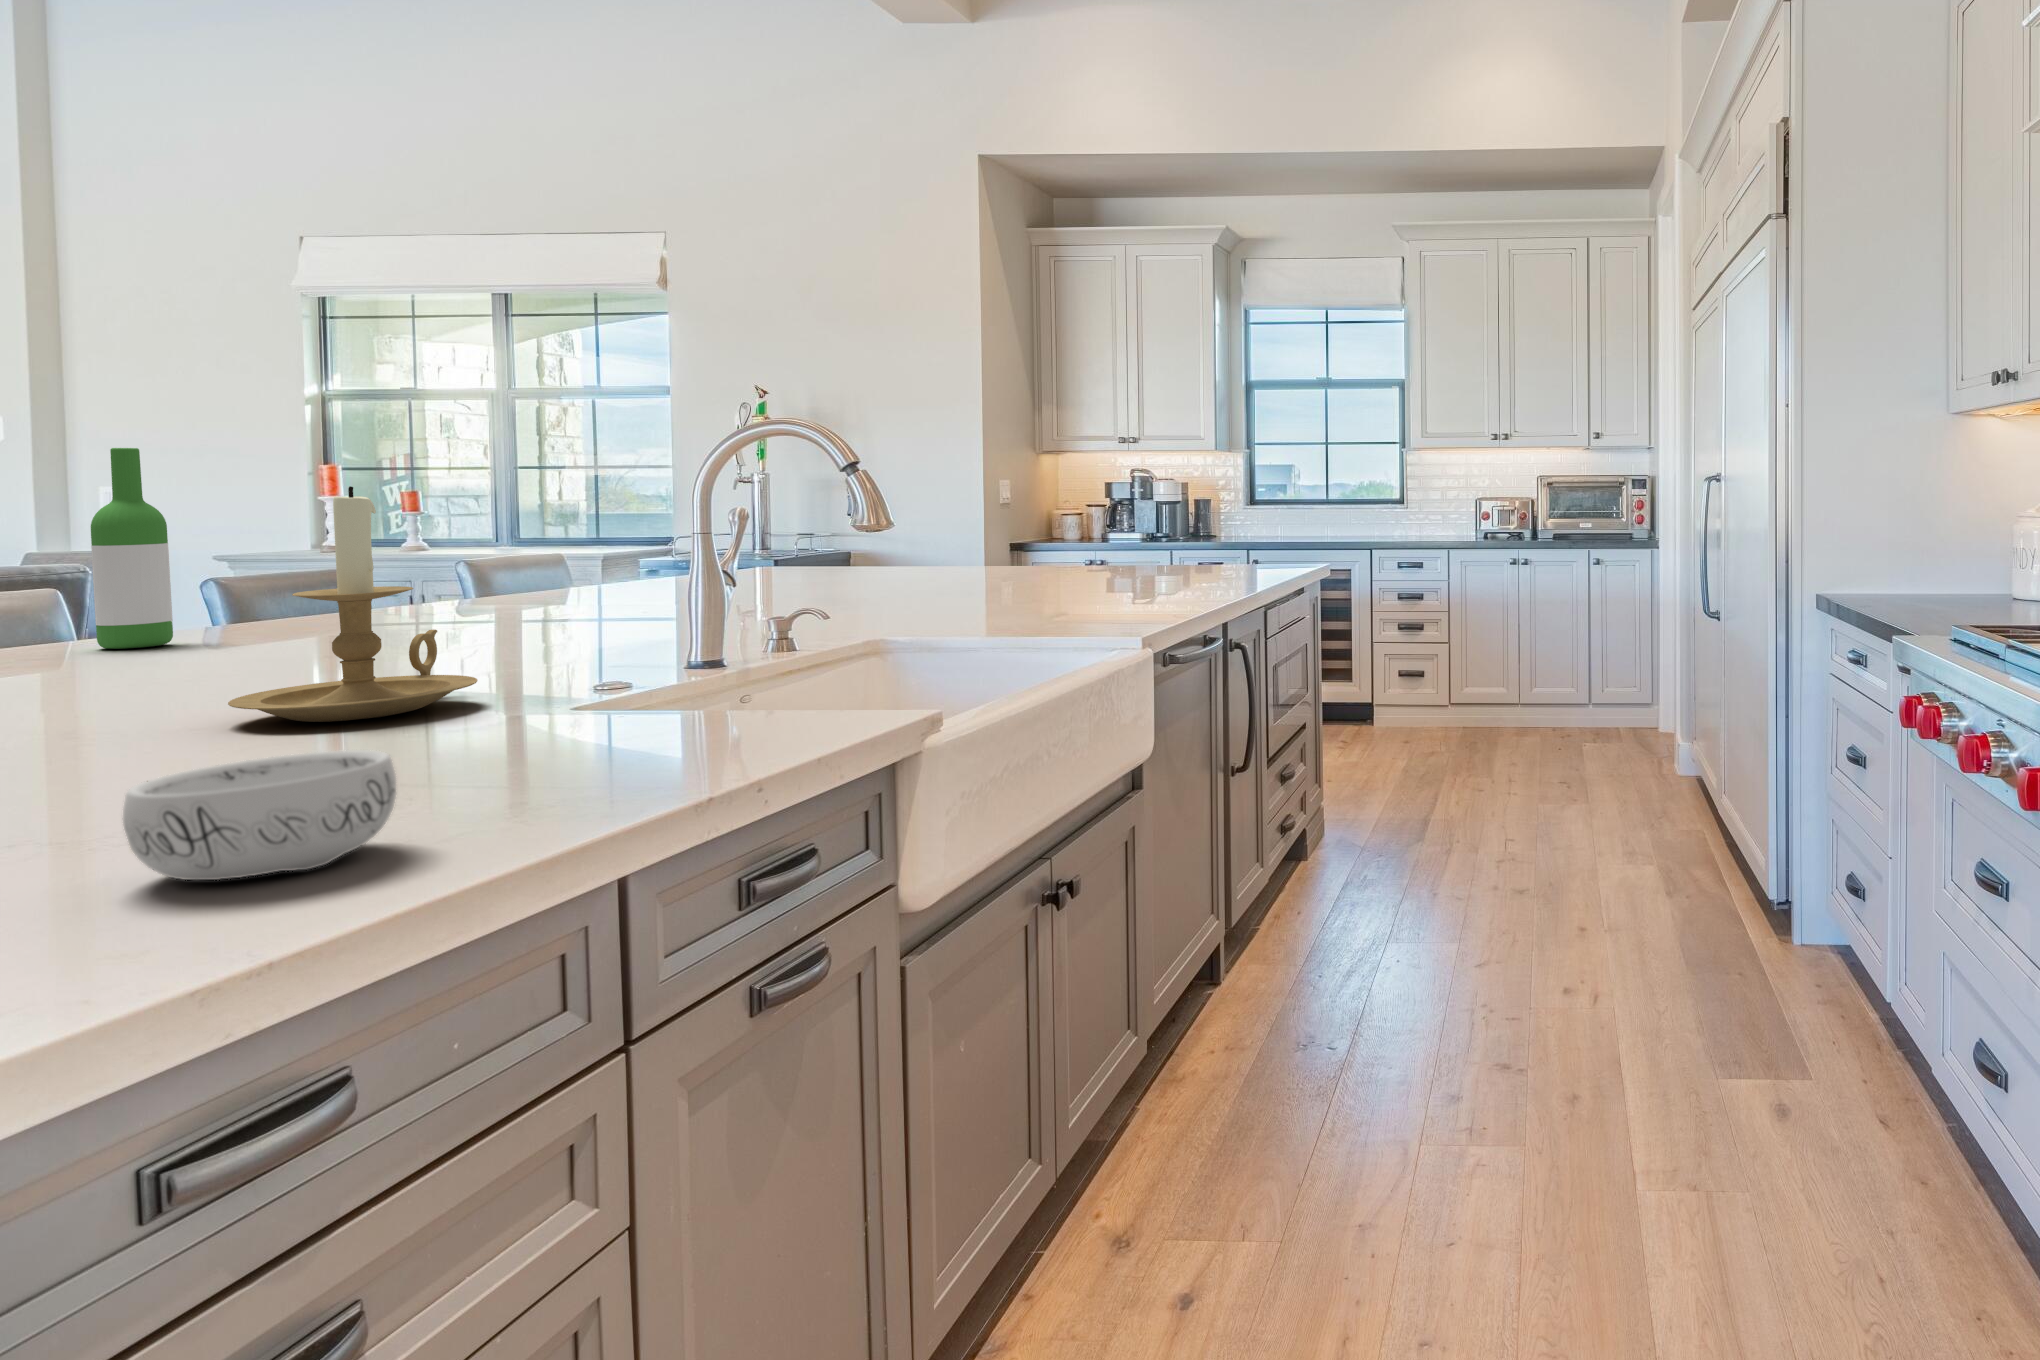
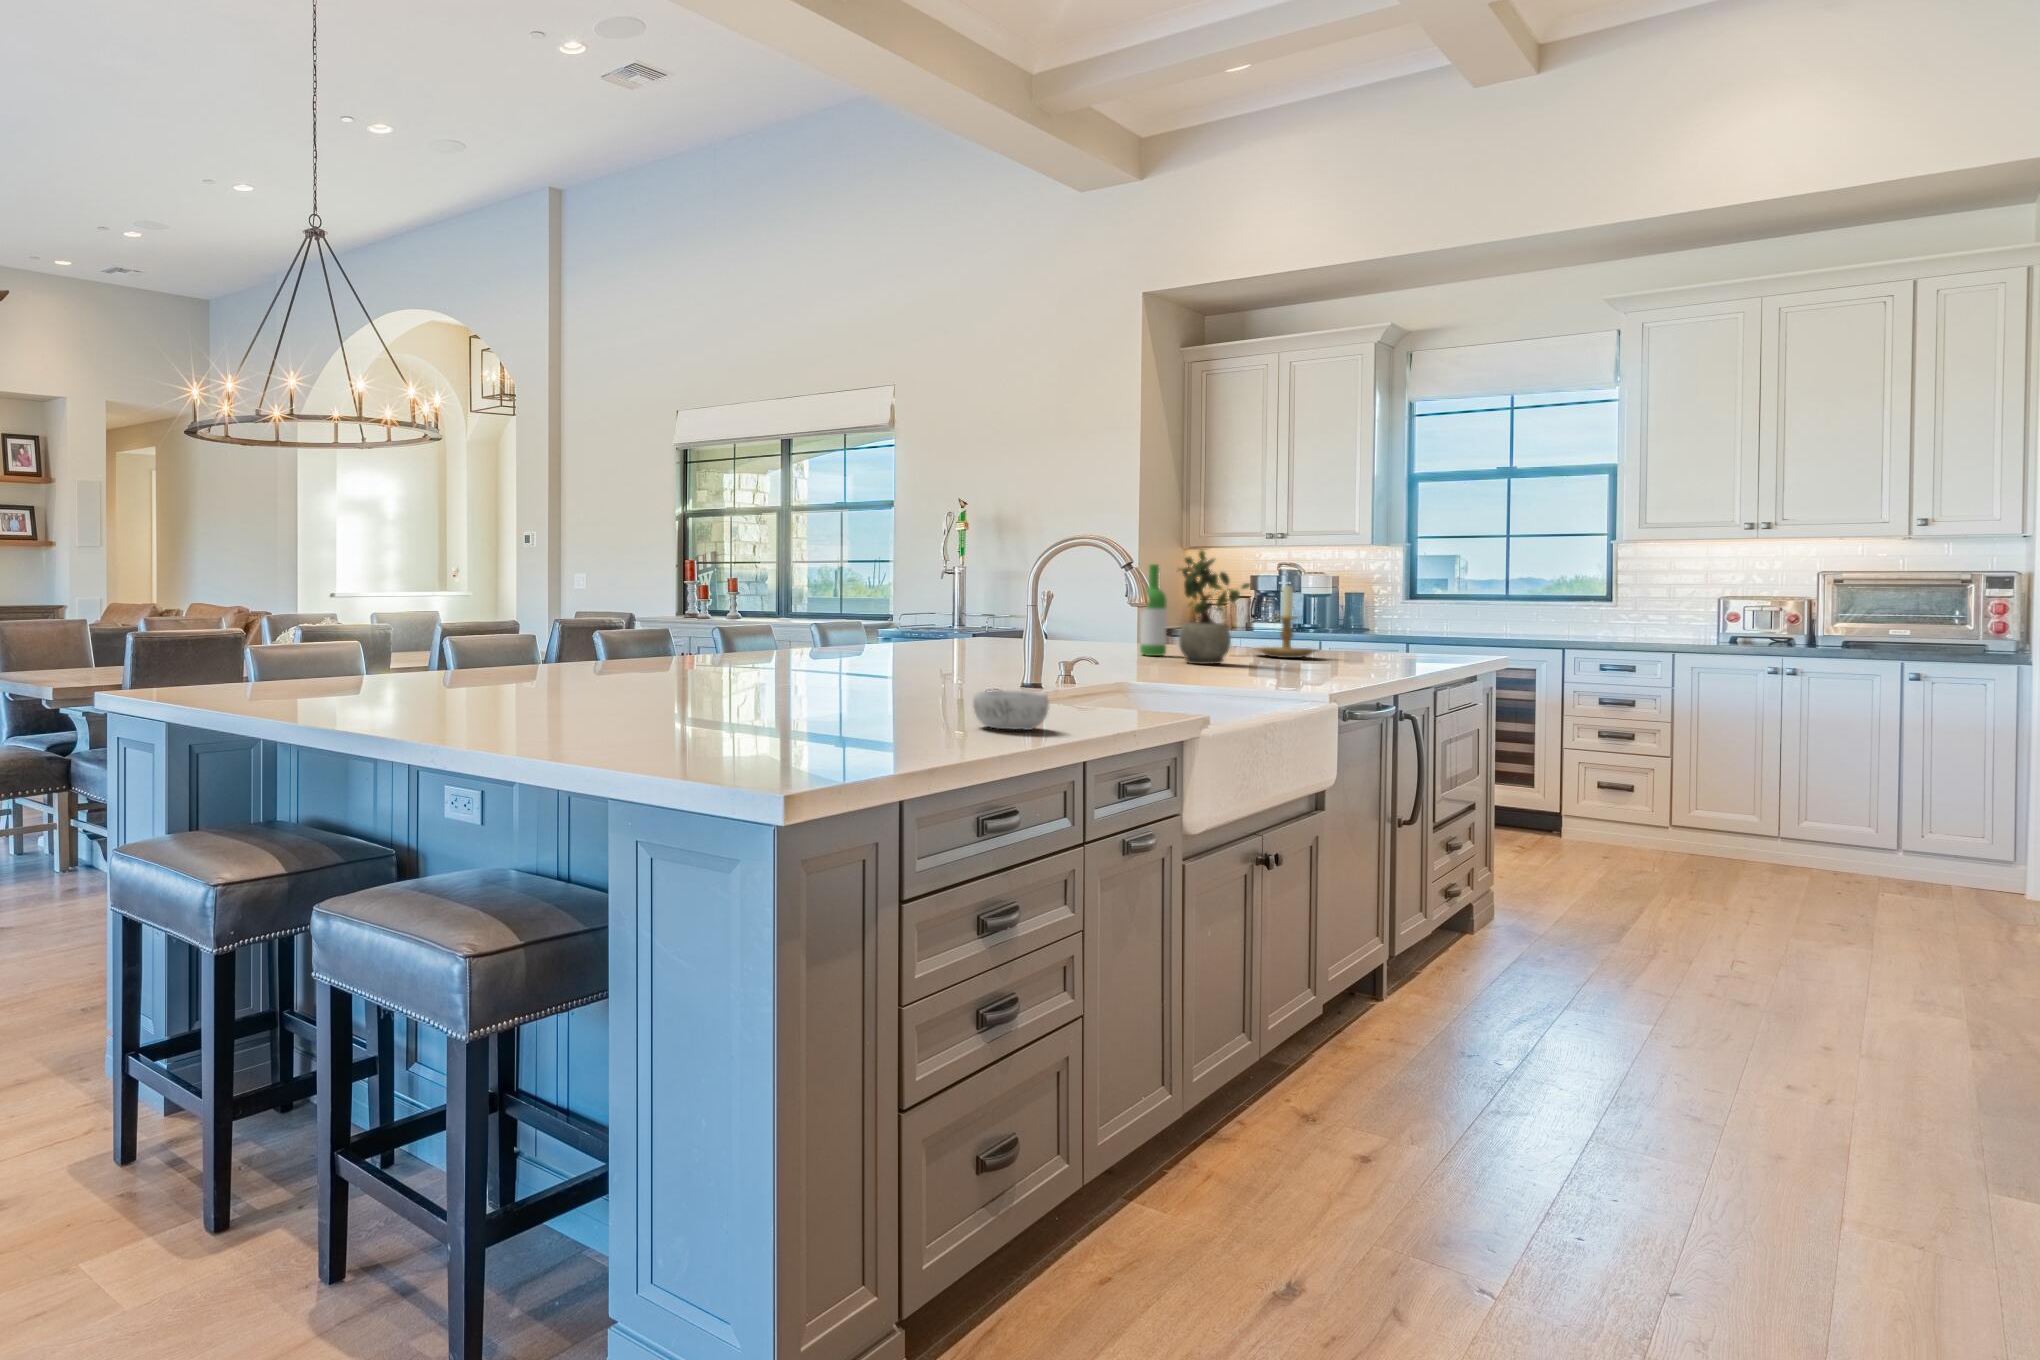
potted plant: none [970,444,1062,595] -> present [1179,551,1250,664]
wine bottle: present [91,448,173,649] -> present [1140,564,1167,656]
candle holder: present [228,486,478,722] -> present [1257,586,1317,658]

